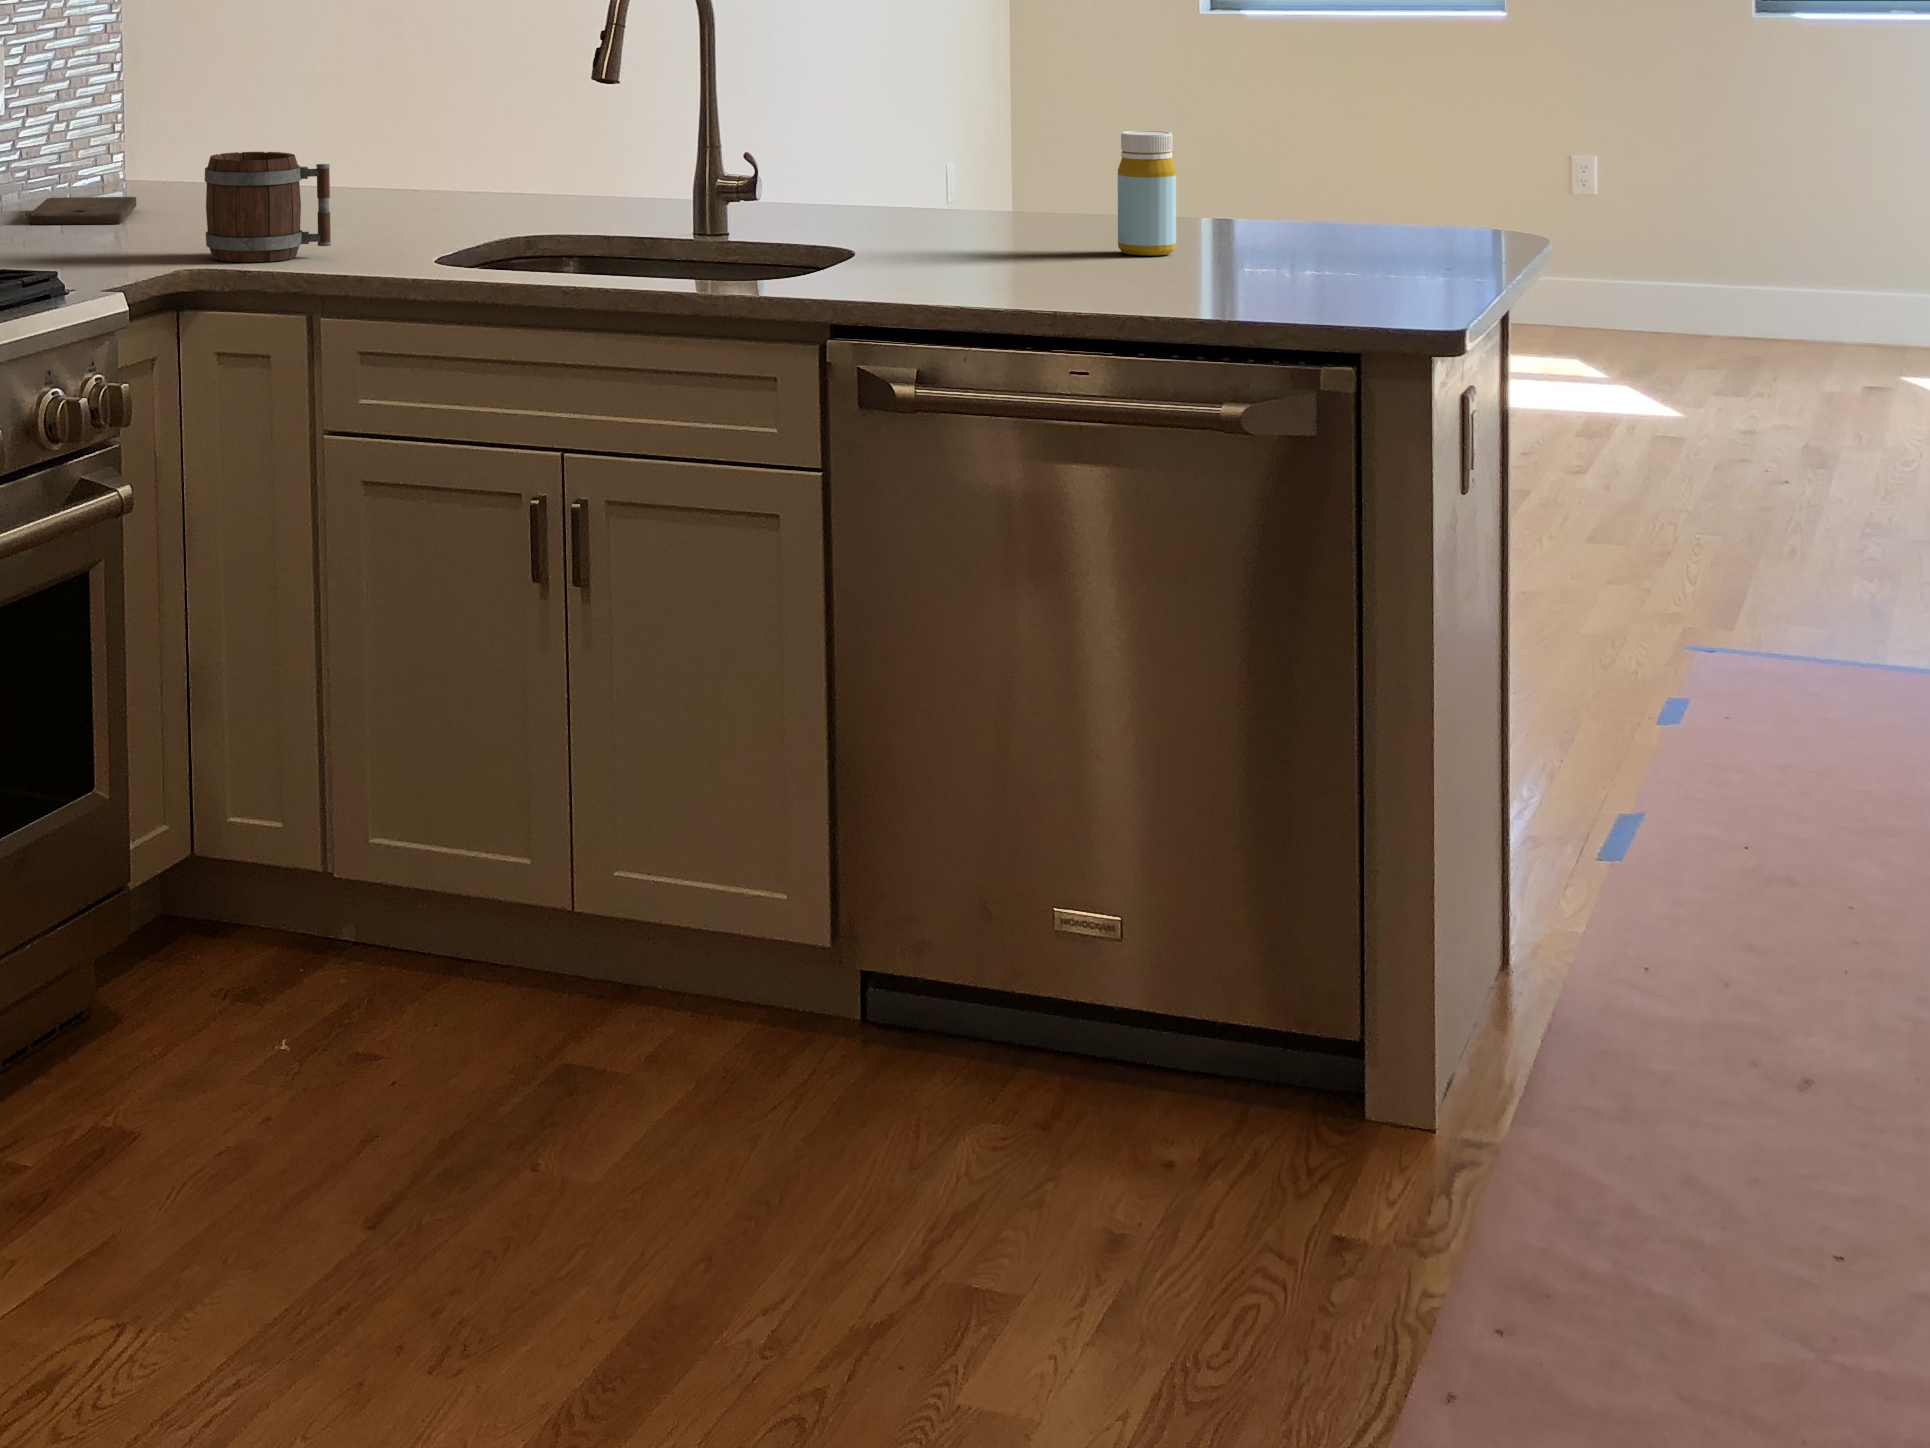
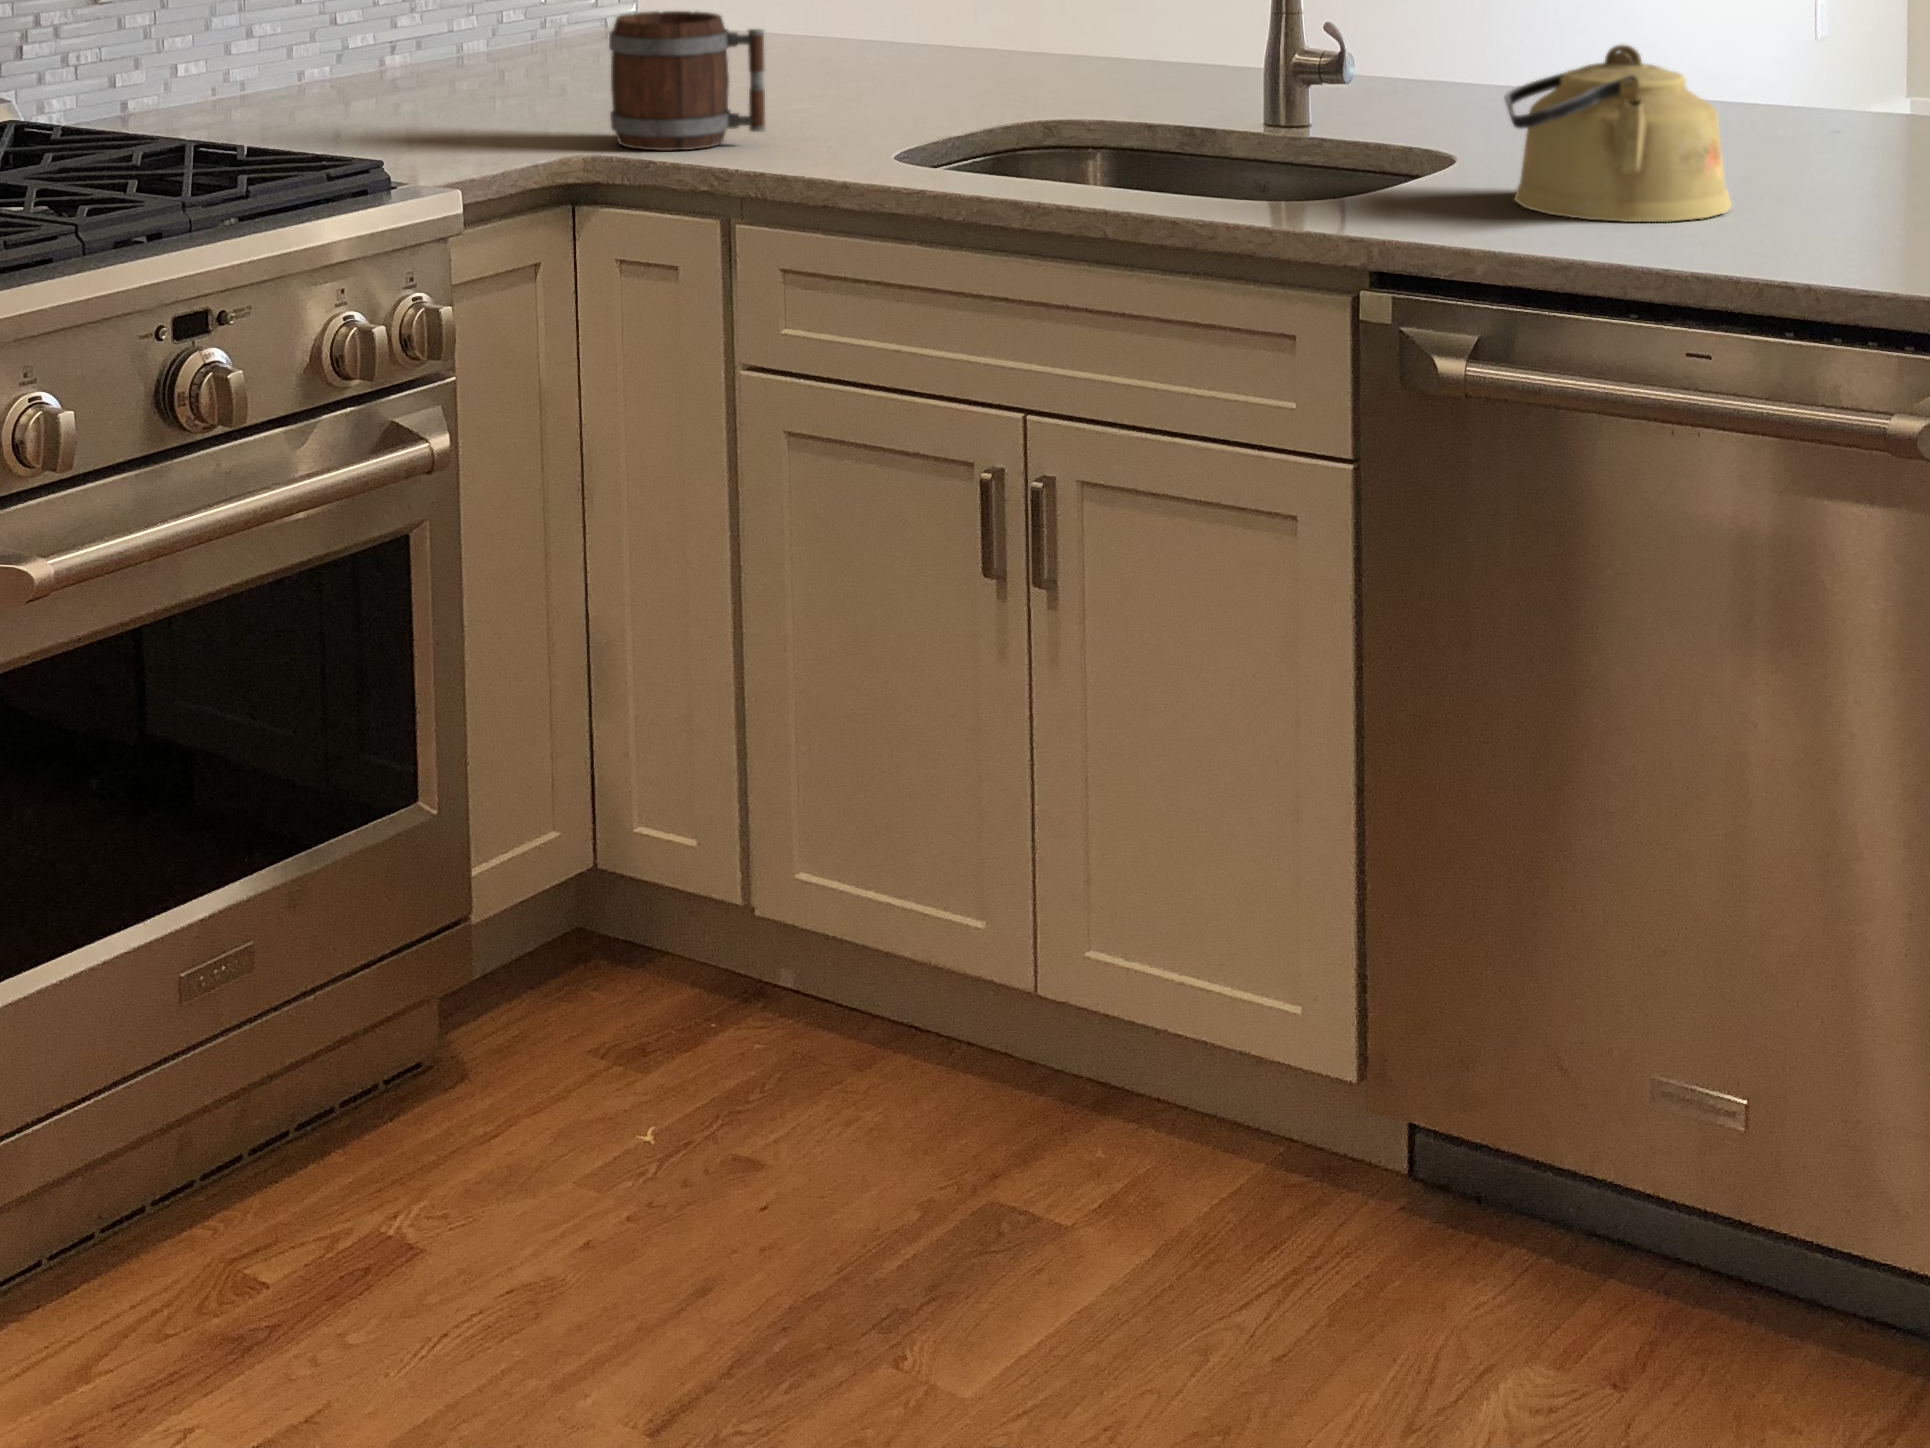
bottle: present [1118,130,1176,255] -> none [1811,9,1894,179]
kettle: none [914,155,1082,284] -> present [1505,44,1732,222]
cutting board: present [28,197,137,224] -> none [462,50,612,86]

